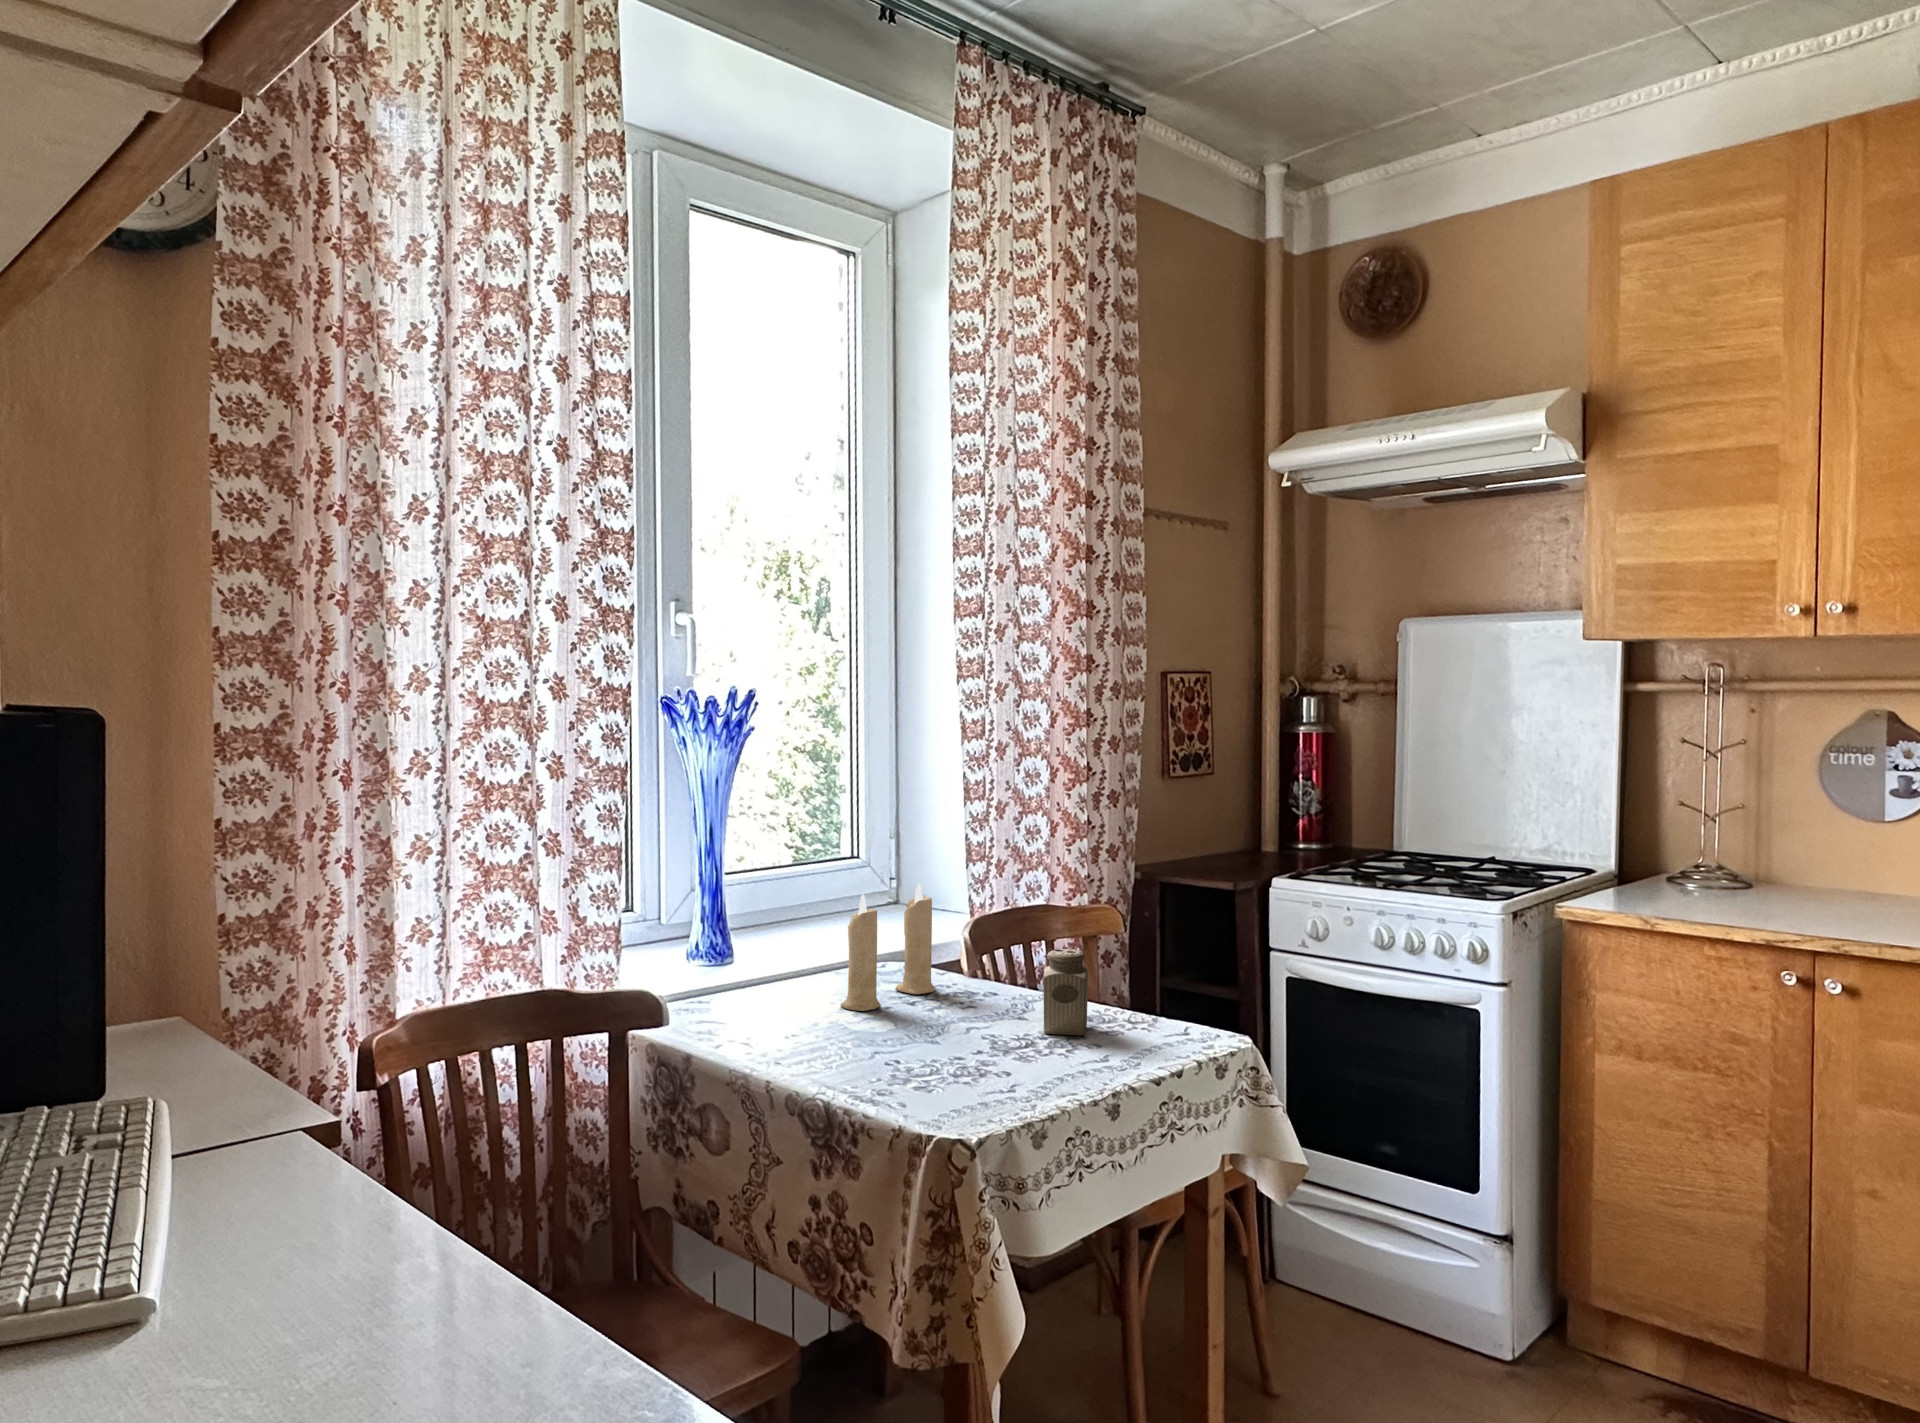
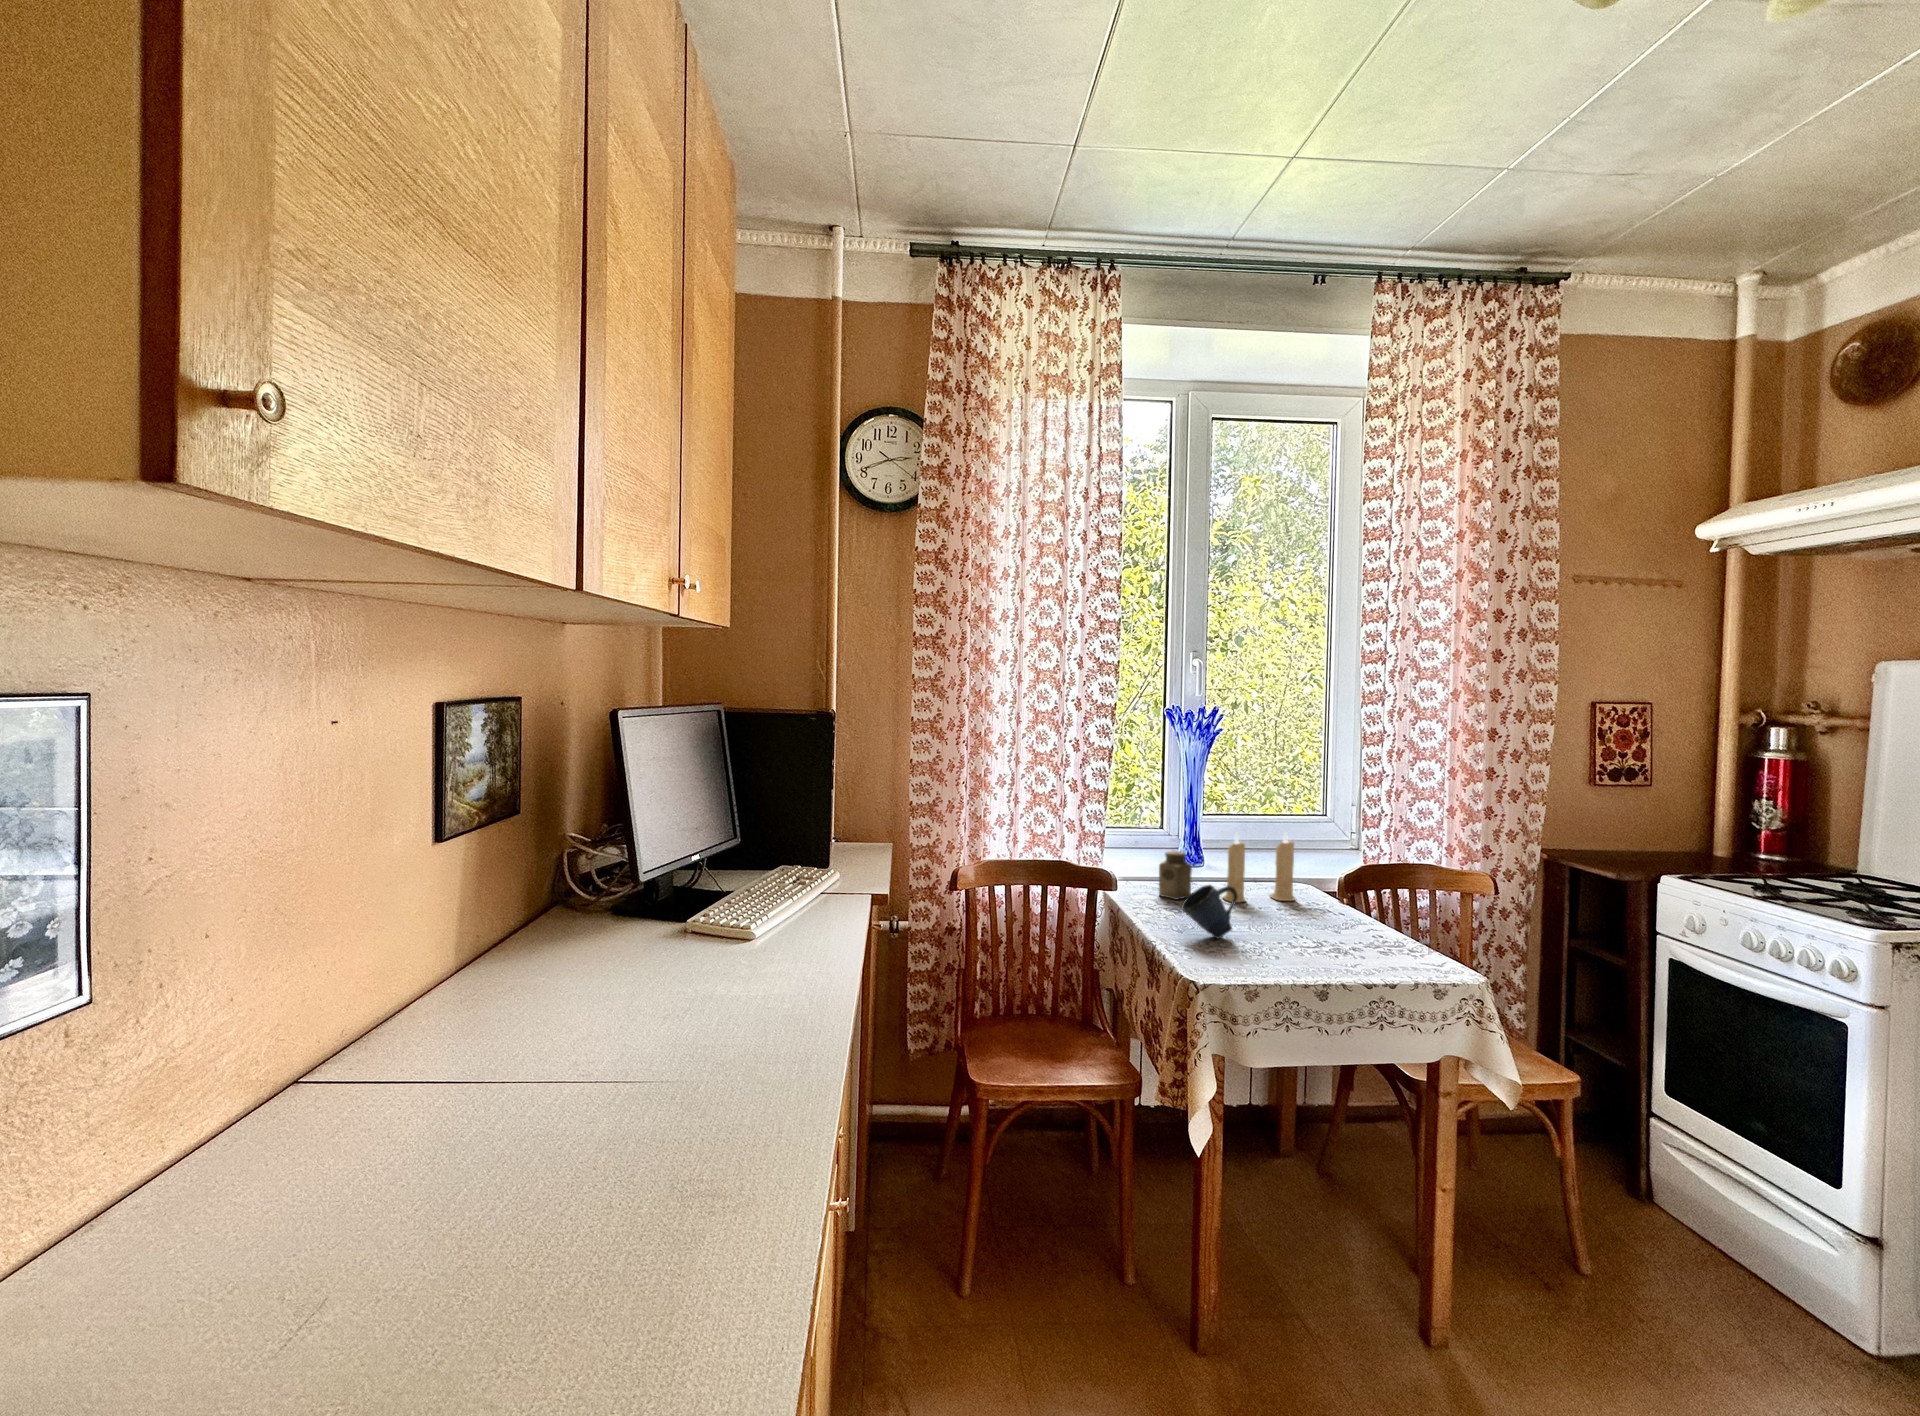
salt shaker: present [1044,949,1088,1035] -> present [1159,851,1192,900]
mug: none [881,988,967,1082] -> present [1182,885,1238,939]

